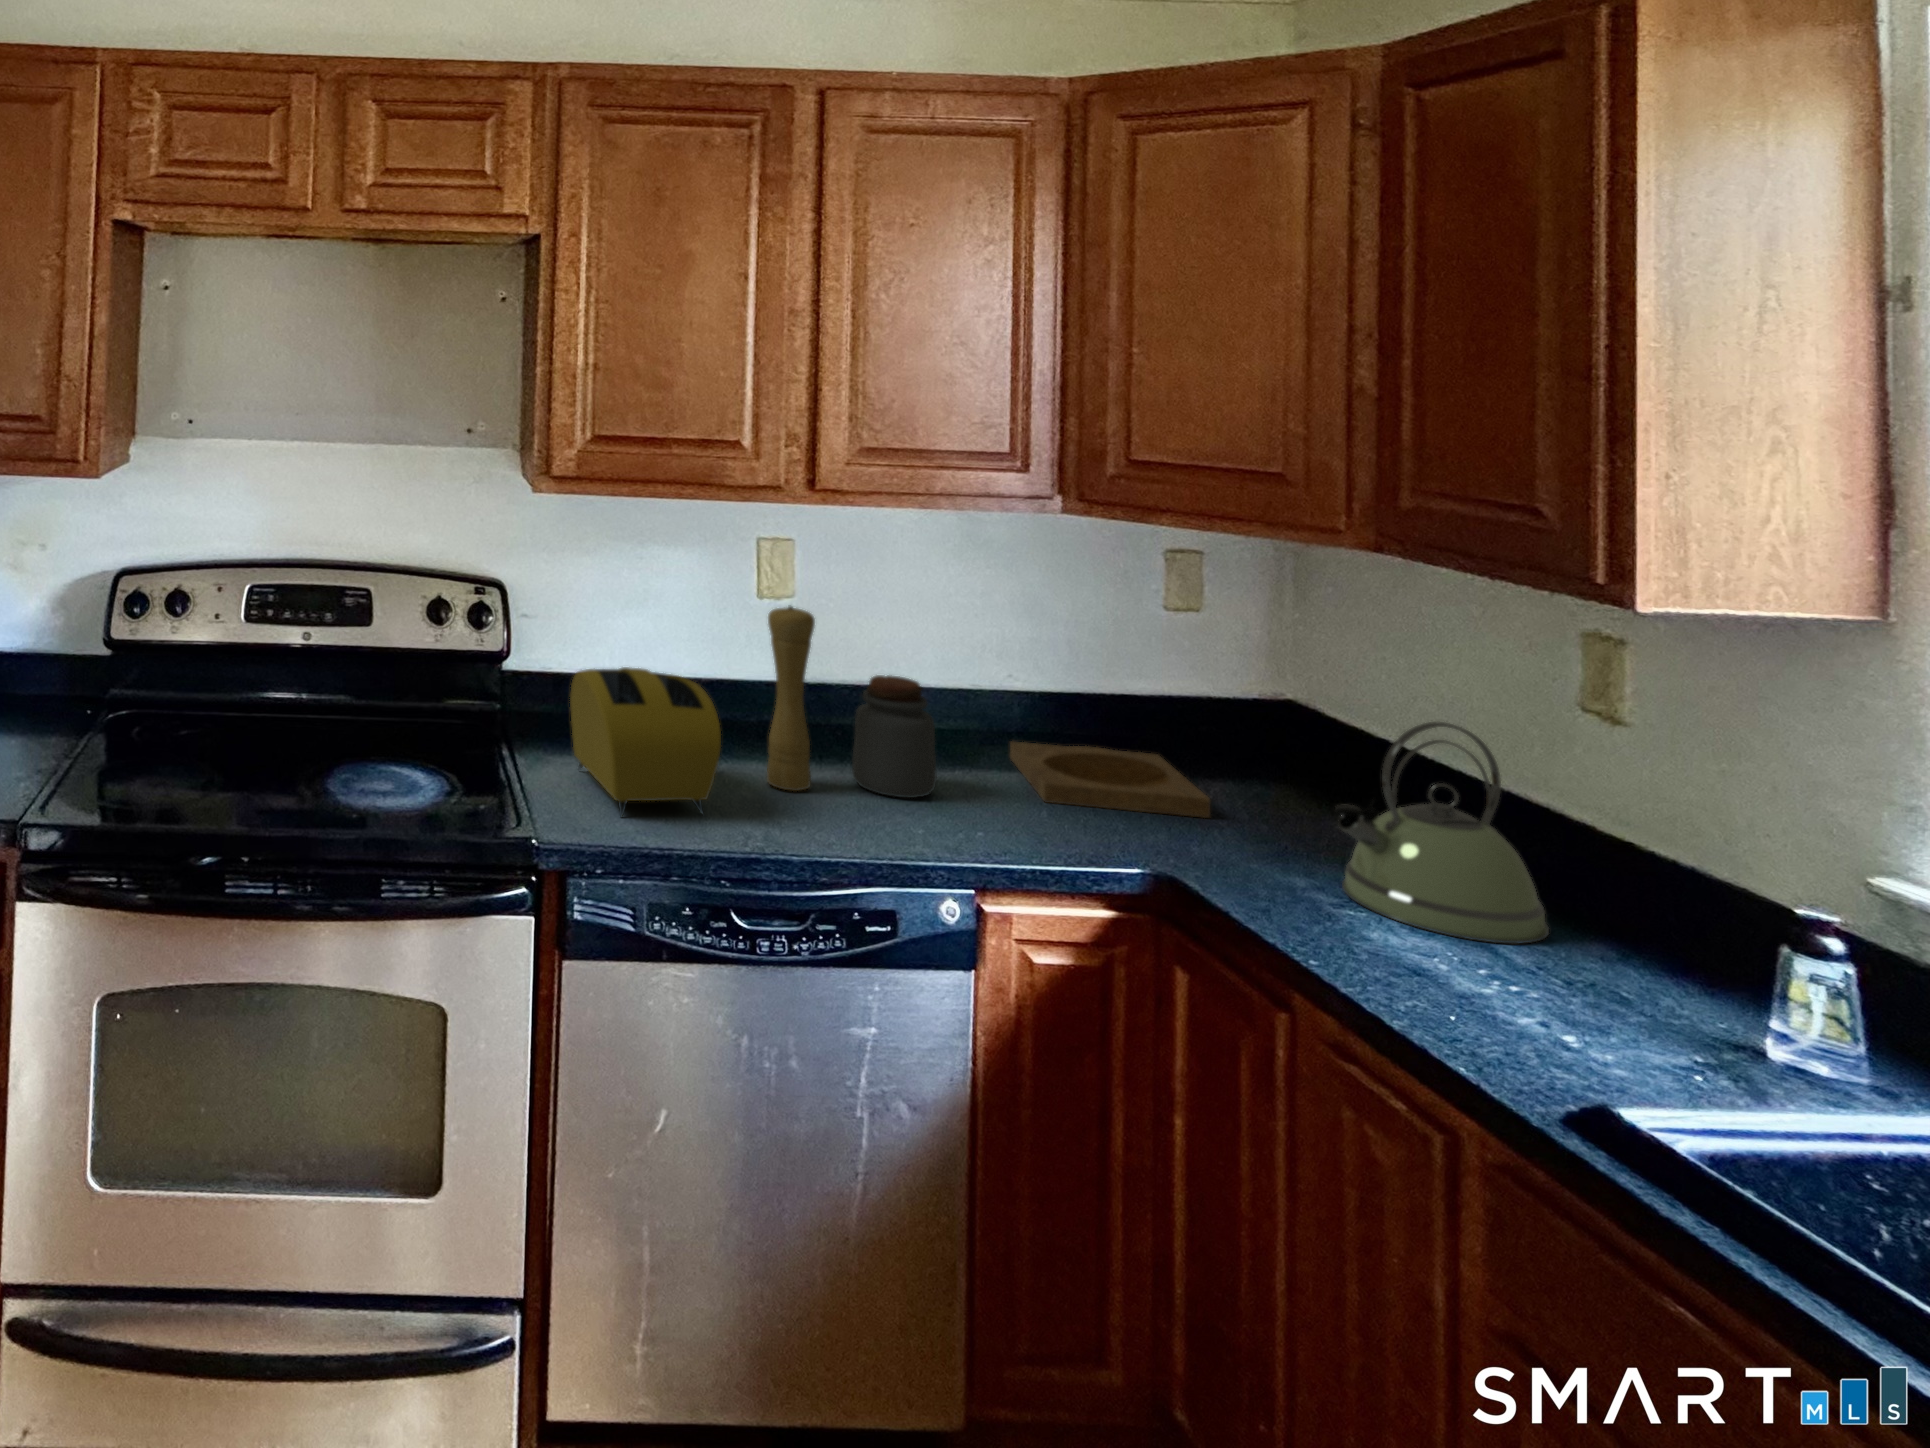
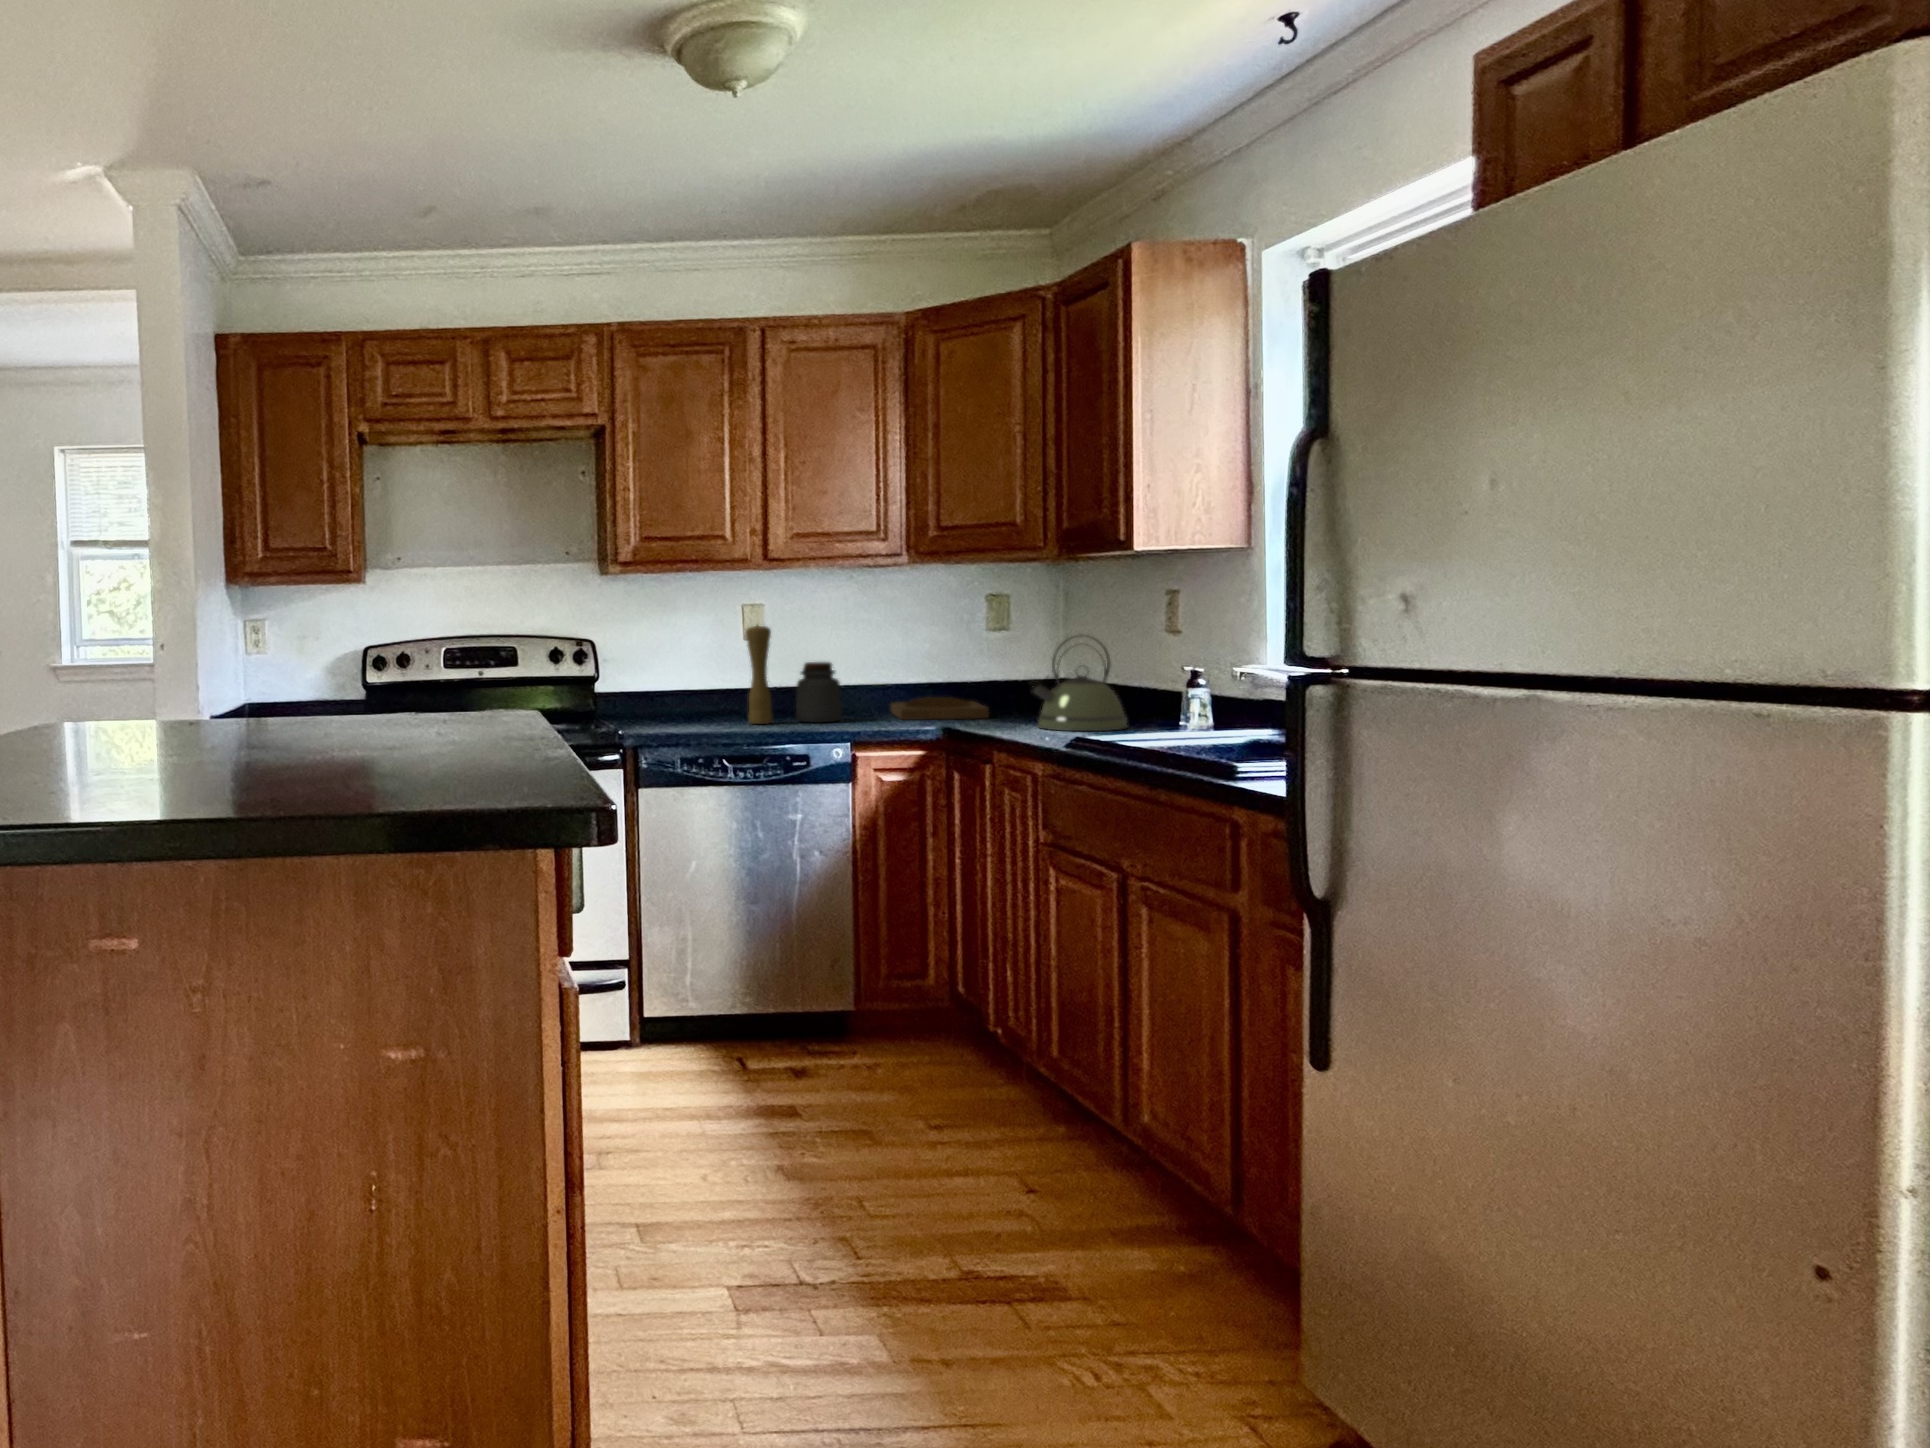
toaster: present [570,667,721,816] -> none [637,663,720,733]

